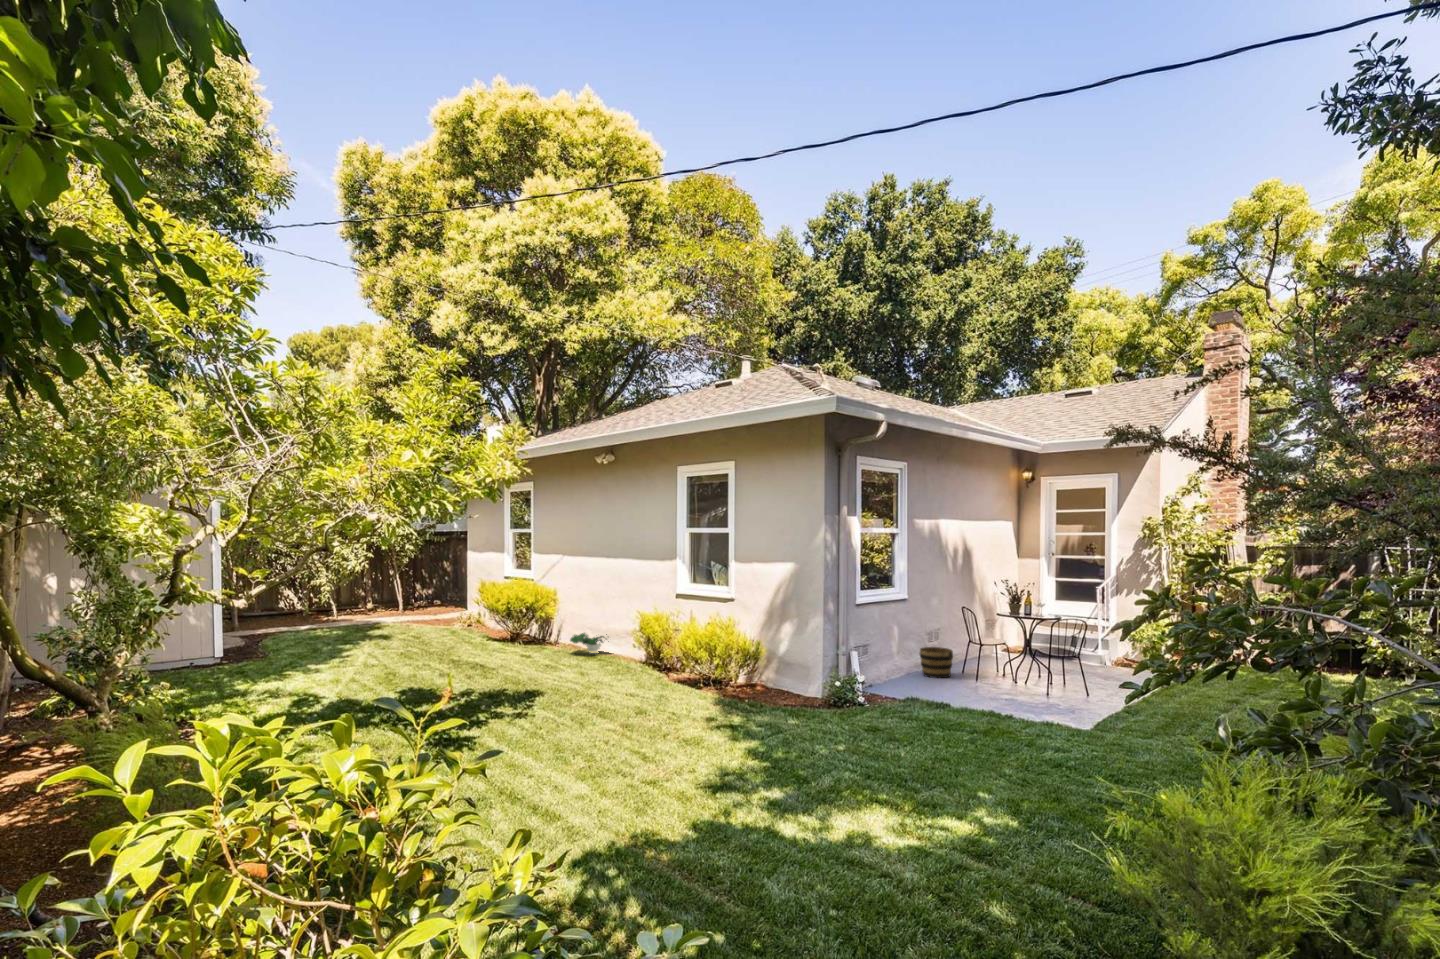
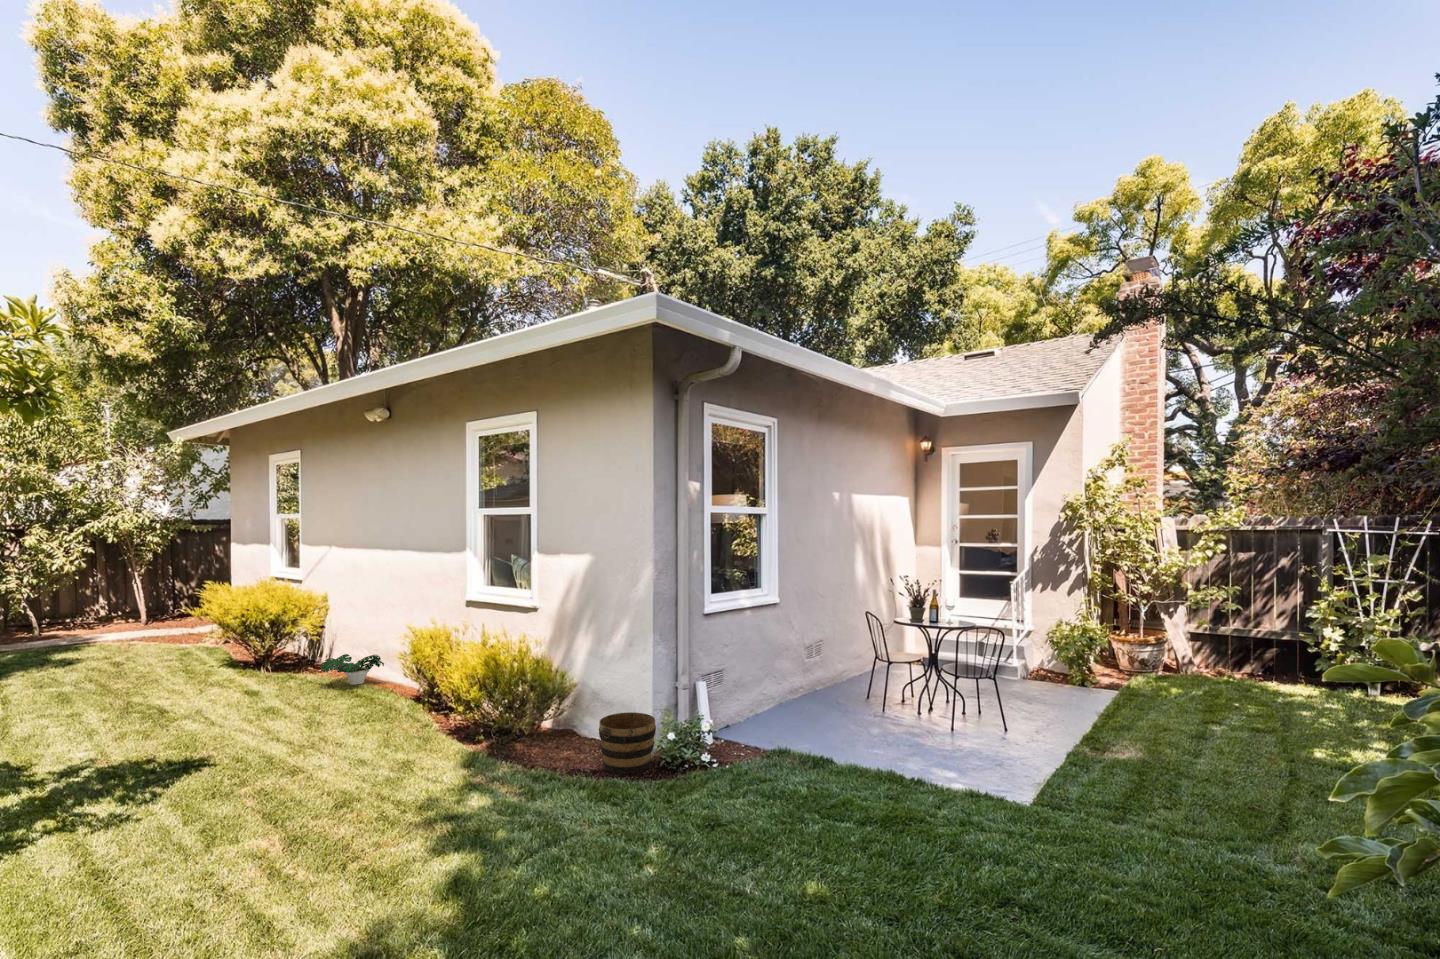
bucket: present [920,647,953,678] -> present [599,712,656,774]

